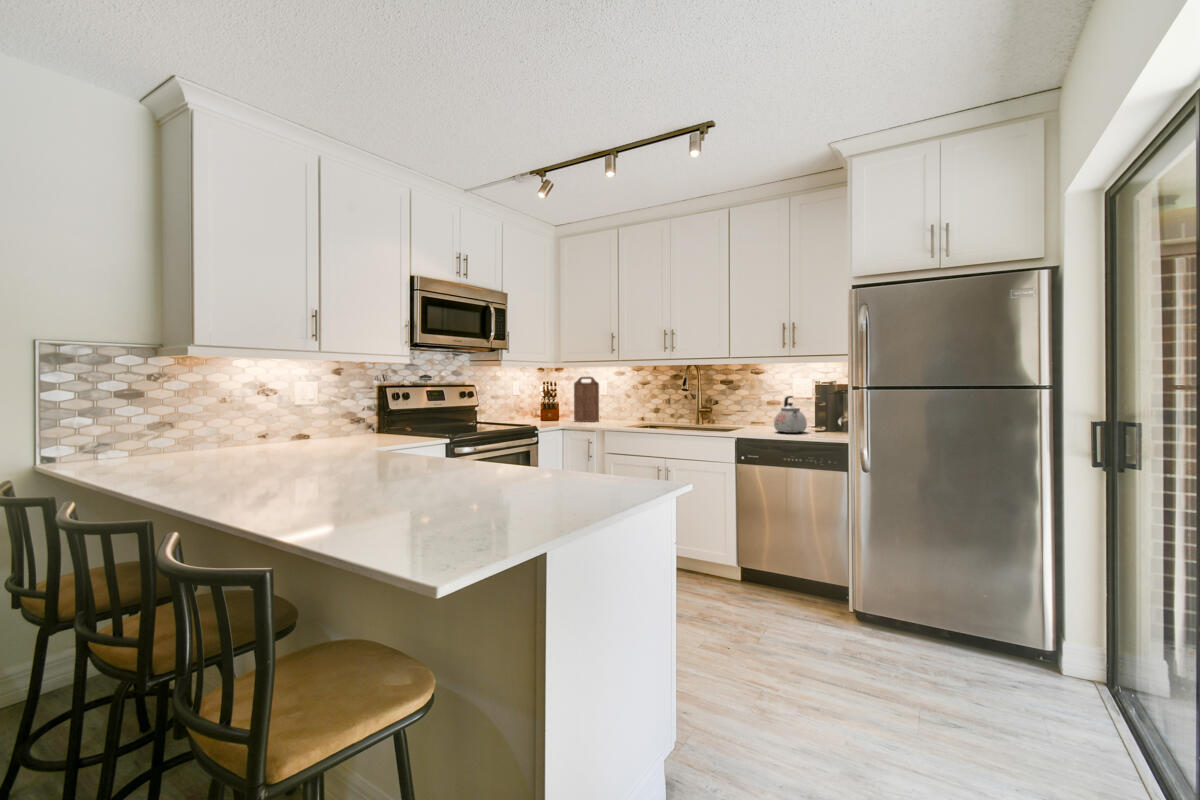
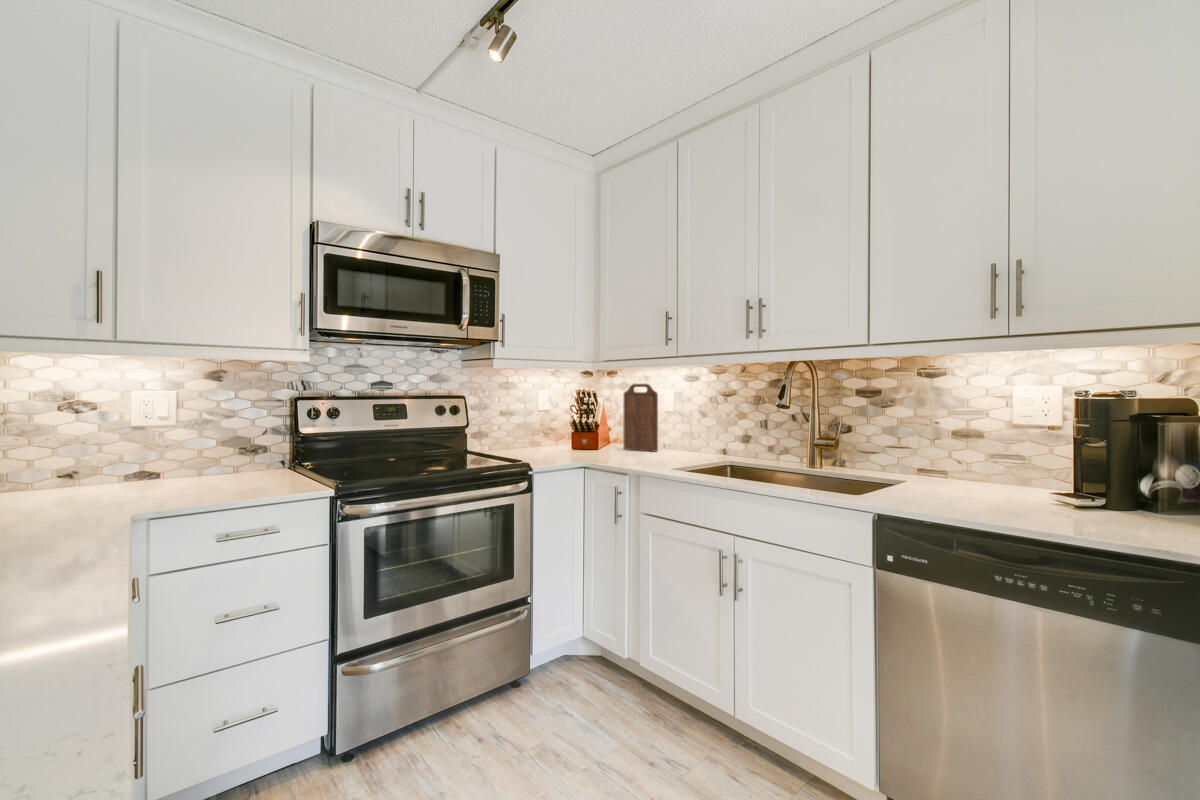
kettle: present [774,396,807,433] -> none [968,425,1057,509]

